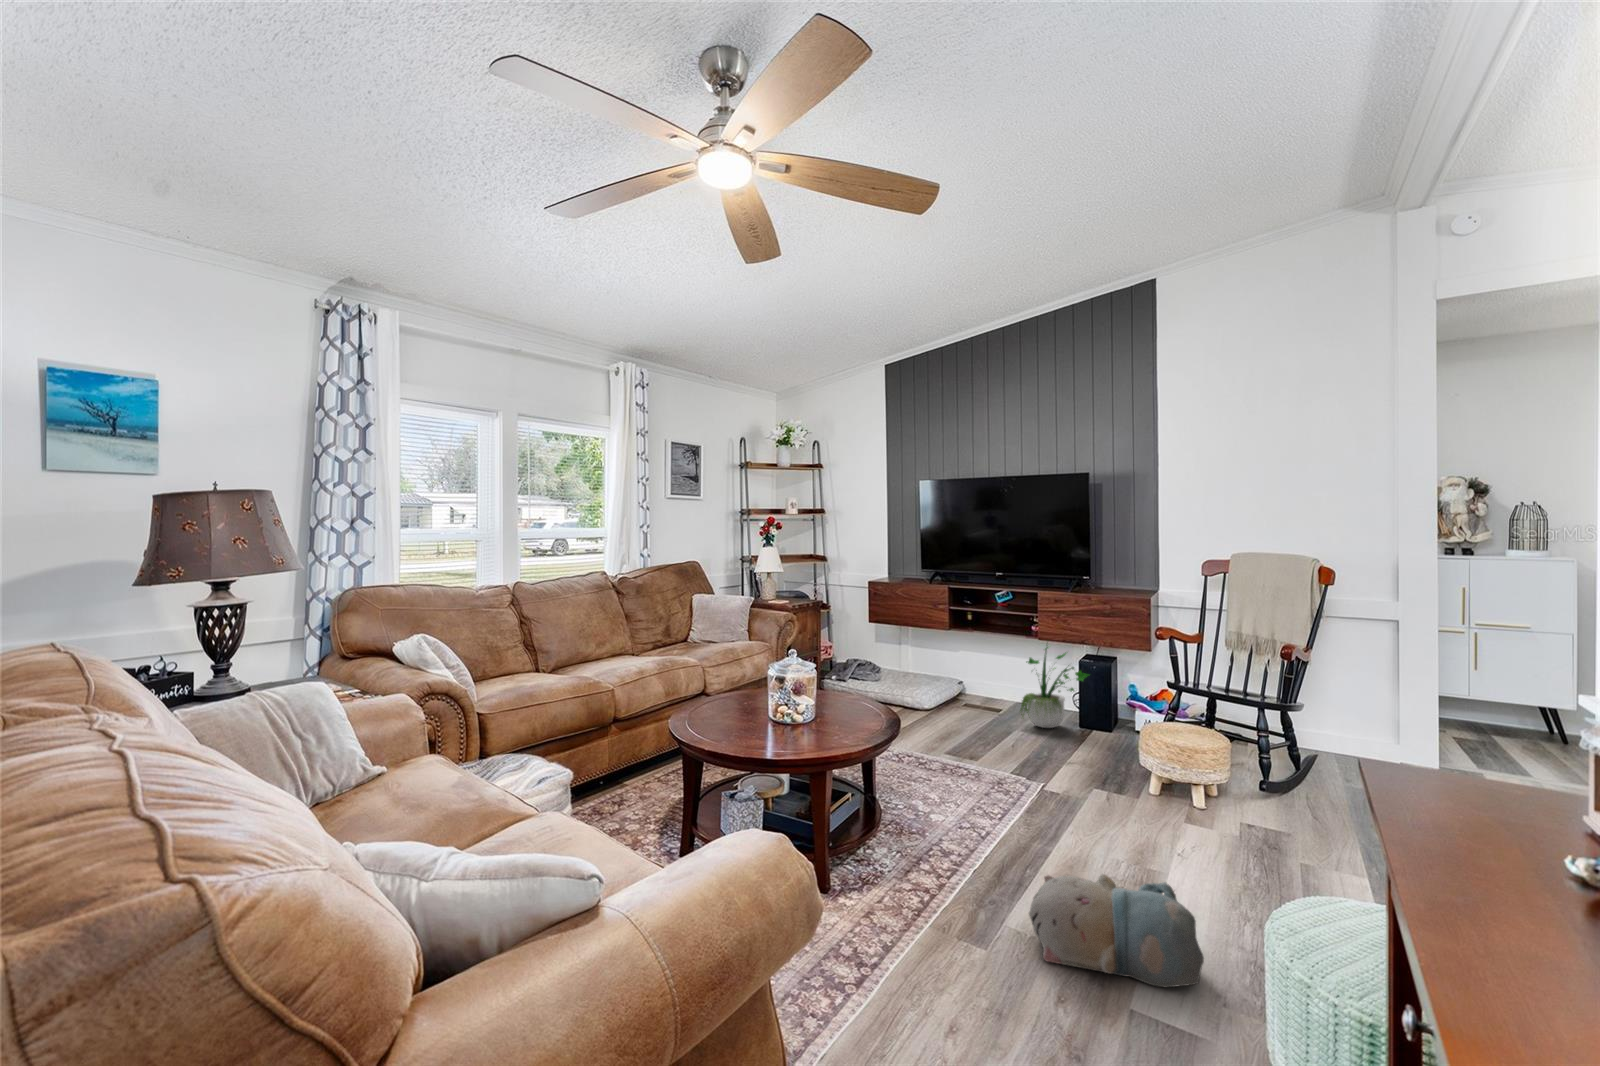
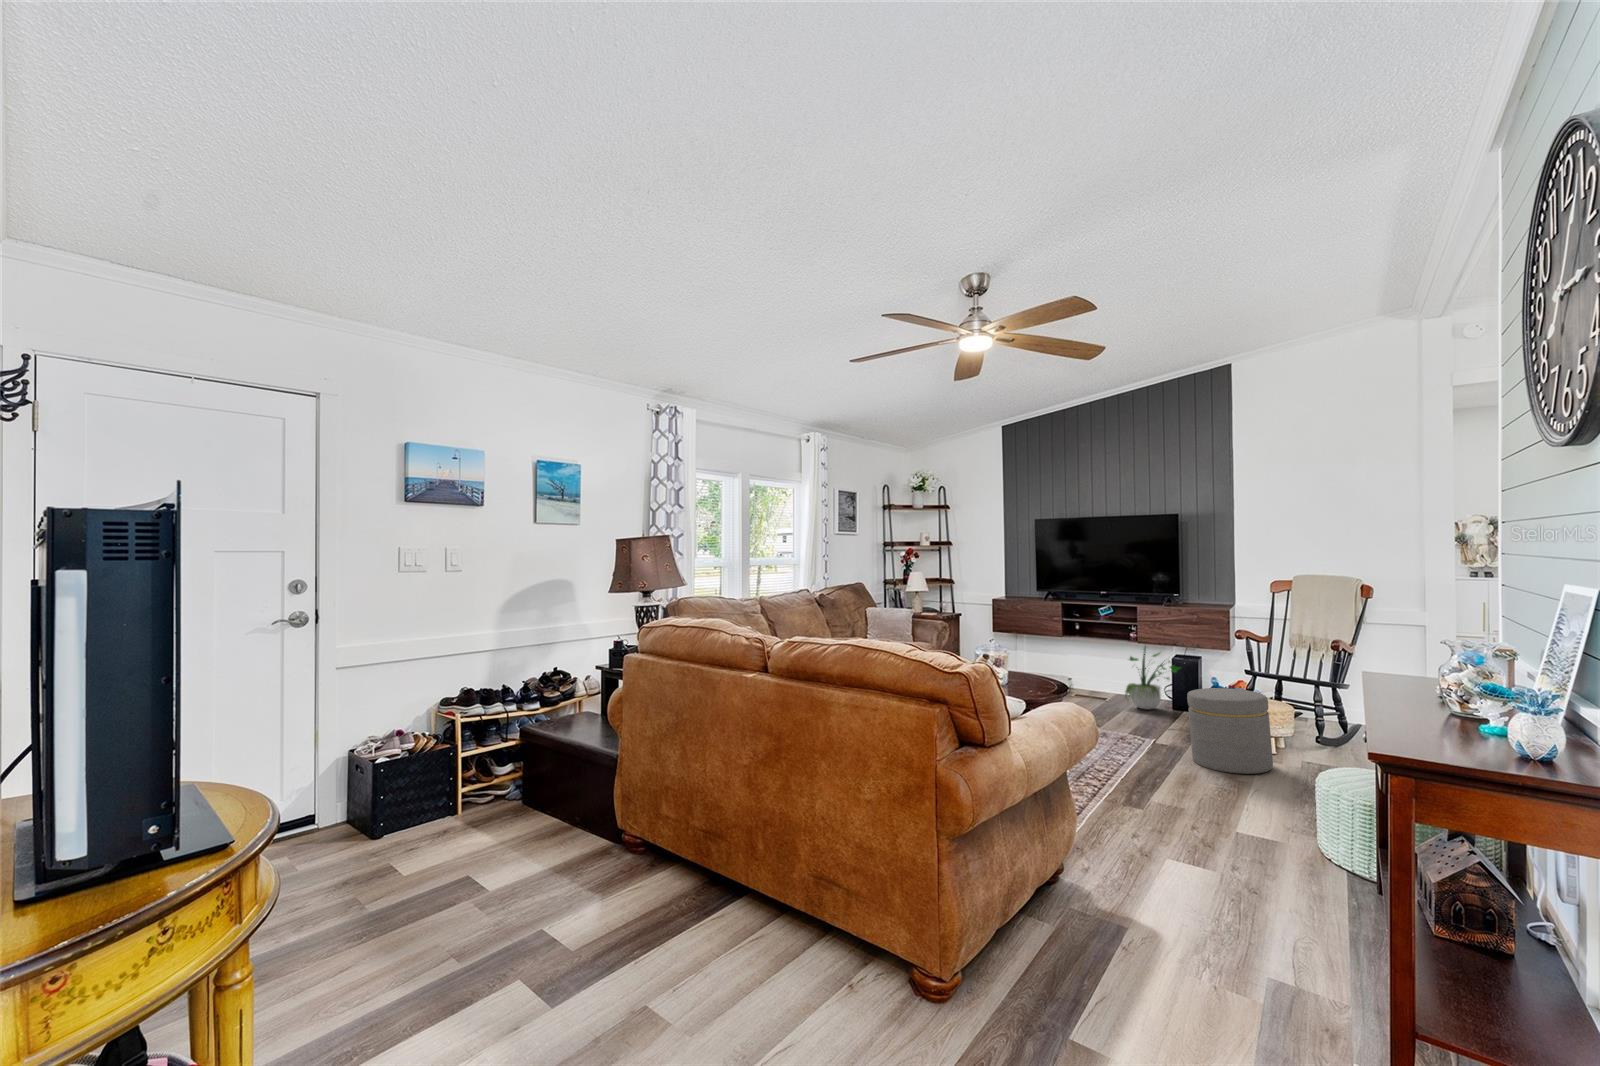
ottoman: none [1082,714,1195,844] -> present [1187,688,1273,774]
plush toy: present [1029,874,1204,987] -> none [1168,774,1286,834]

